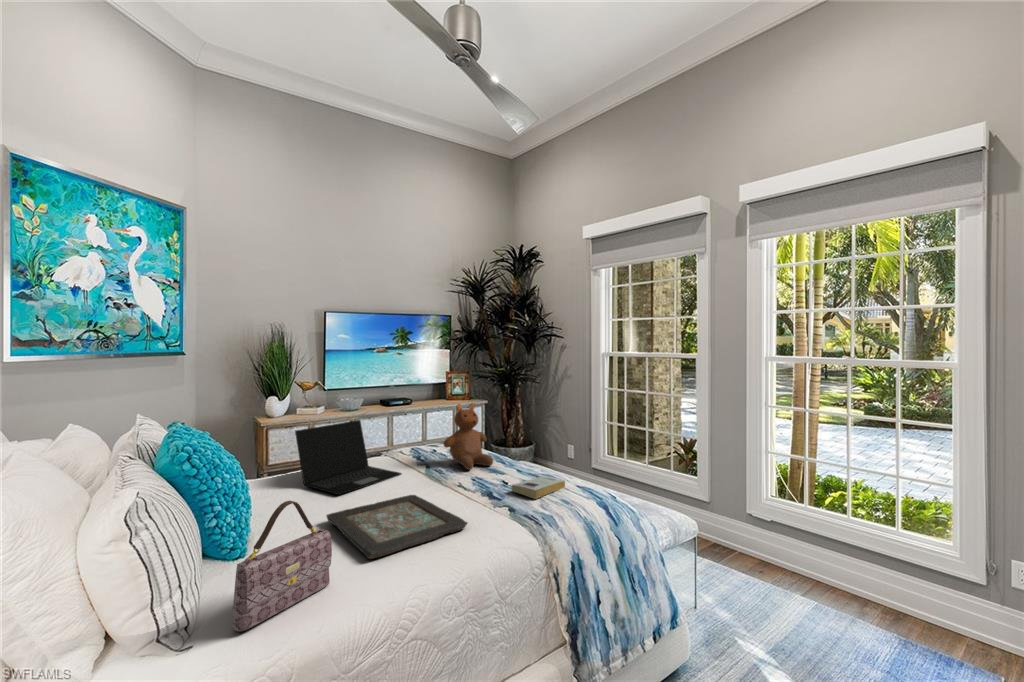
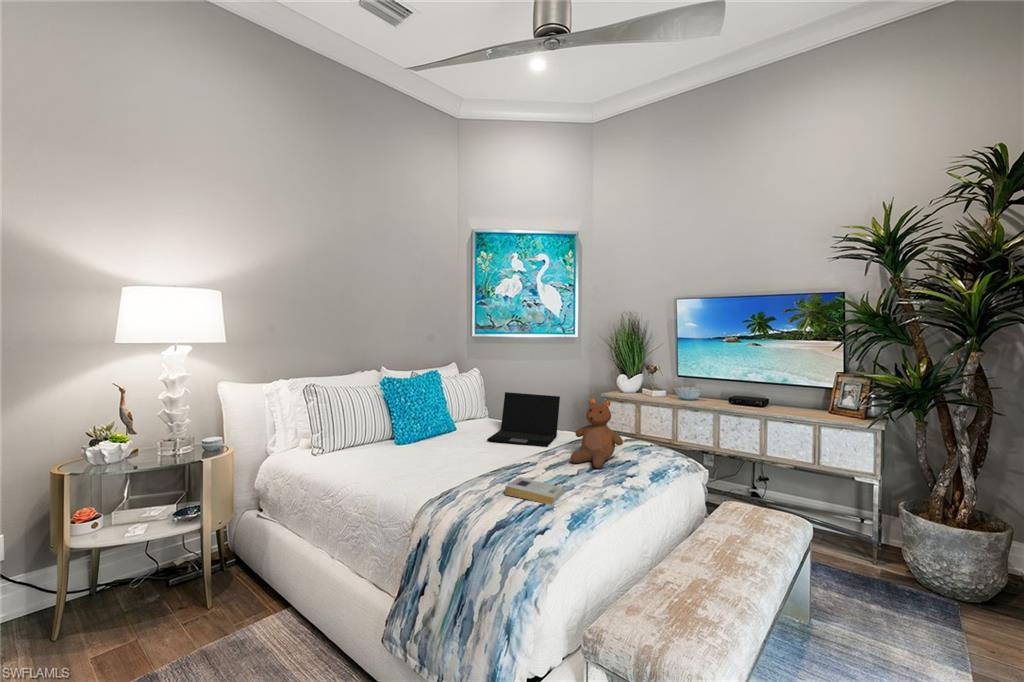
decorative tray: present [327,495,467,559] -> none [382,442,489,479]
handbag: present [232,501,332,631] -> none [315,410,362,463]

